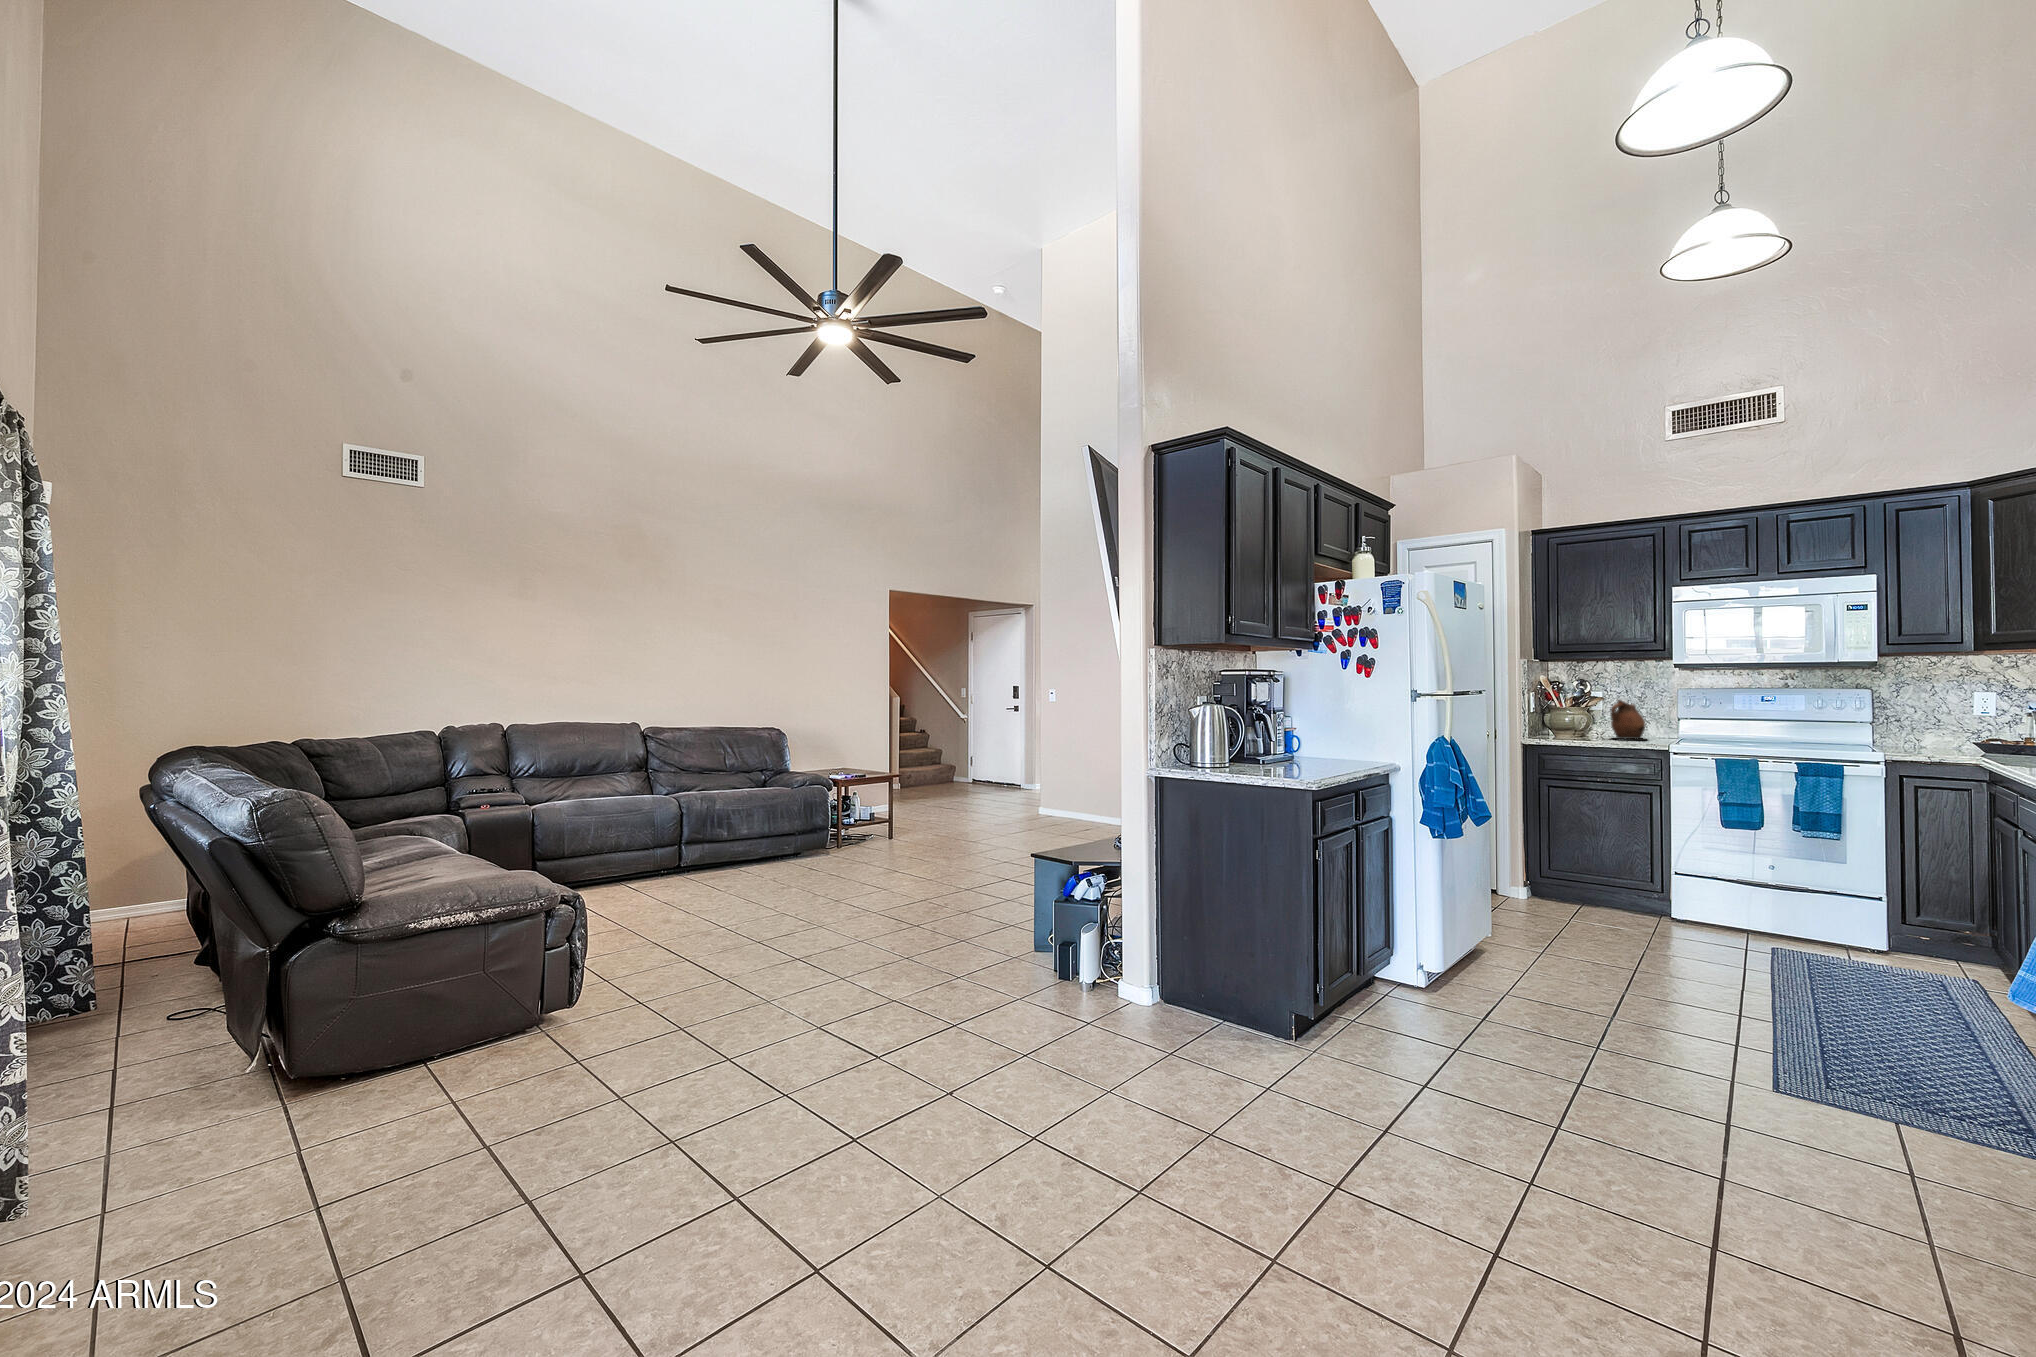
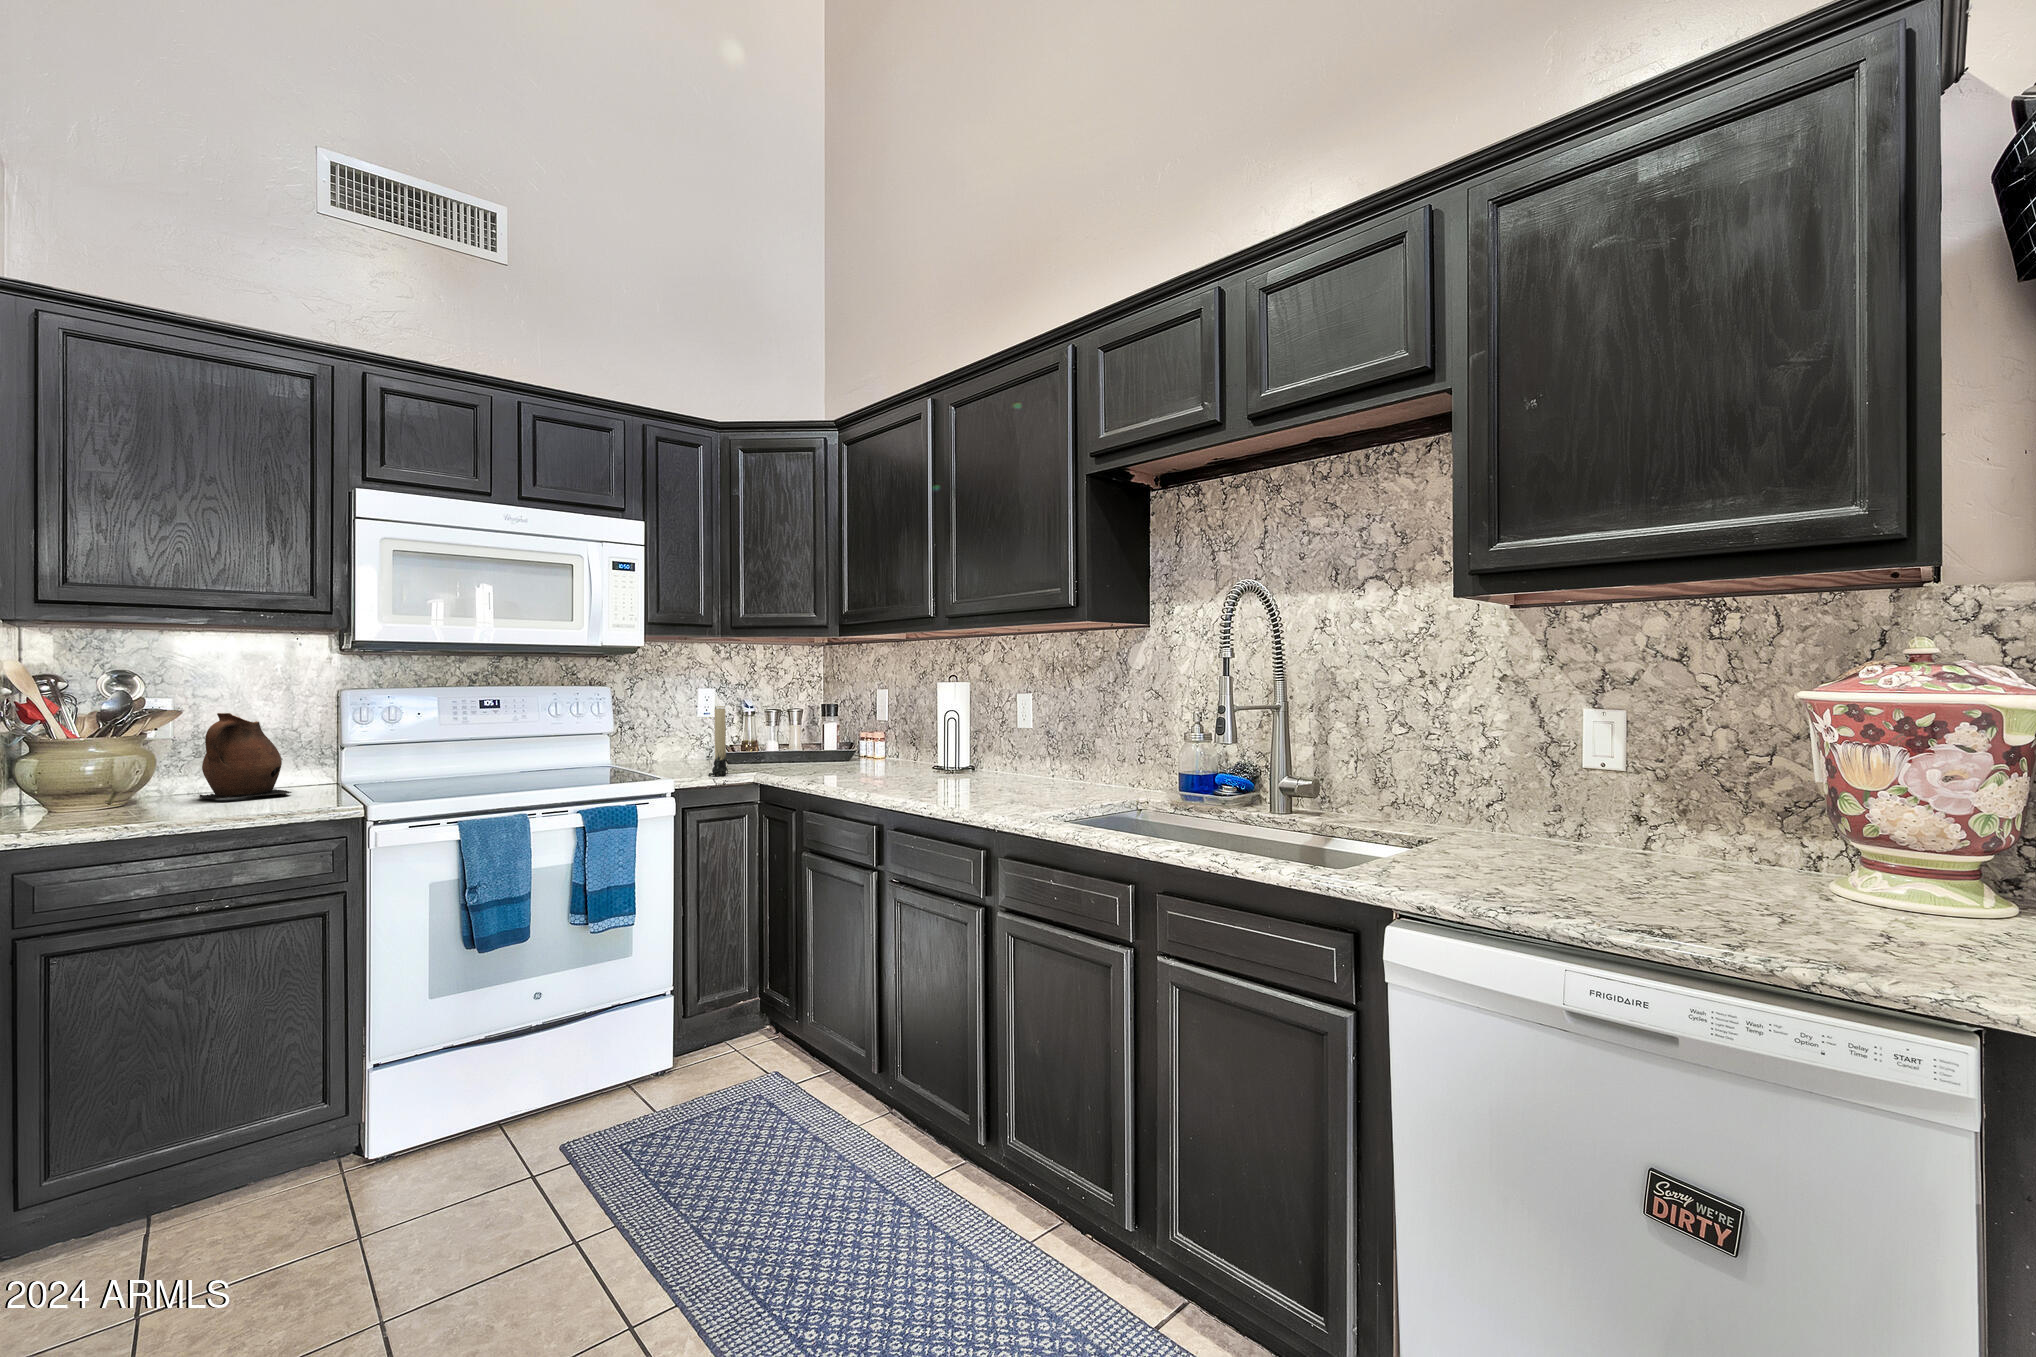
candle: none [1921,705,1943,757] -> present [708,706,728,776]

